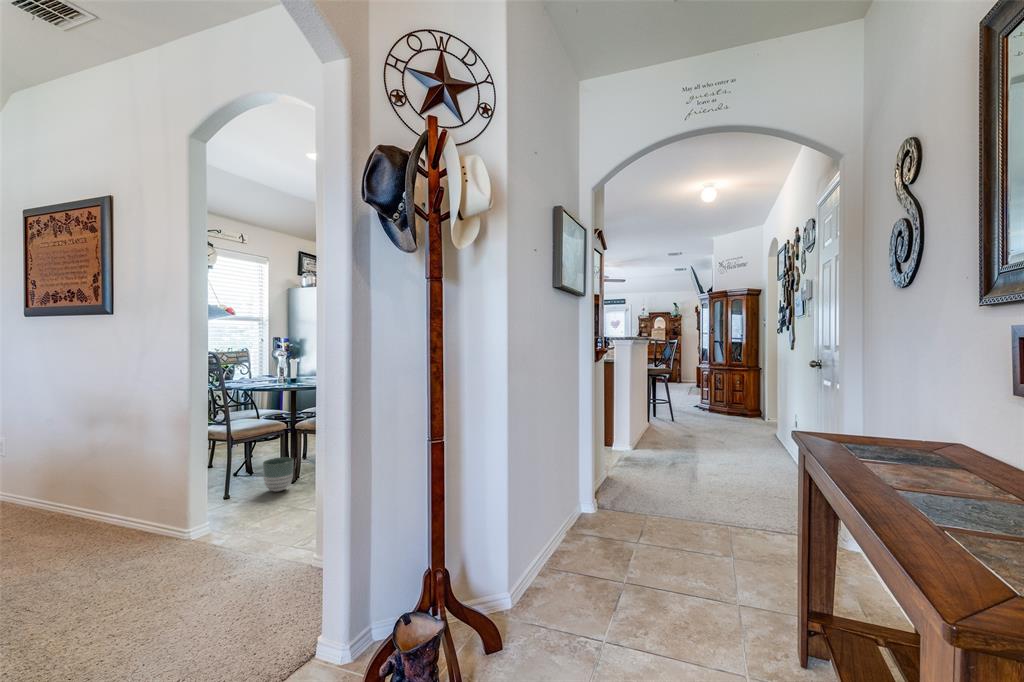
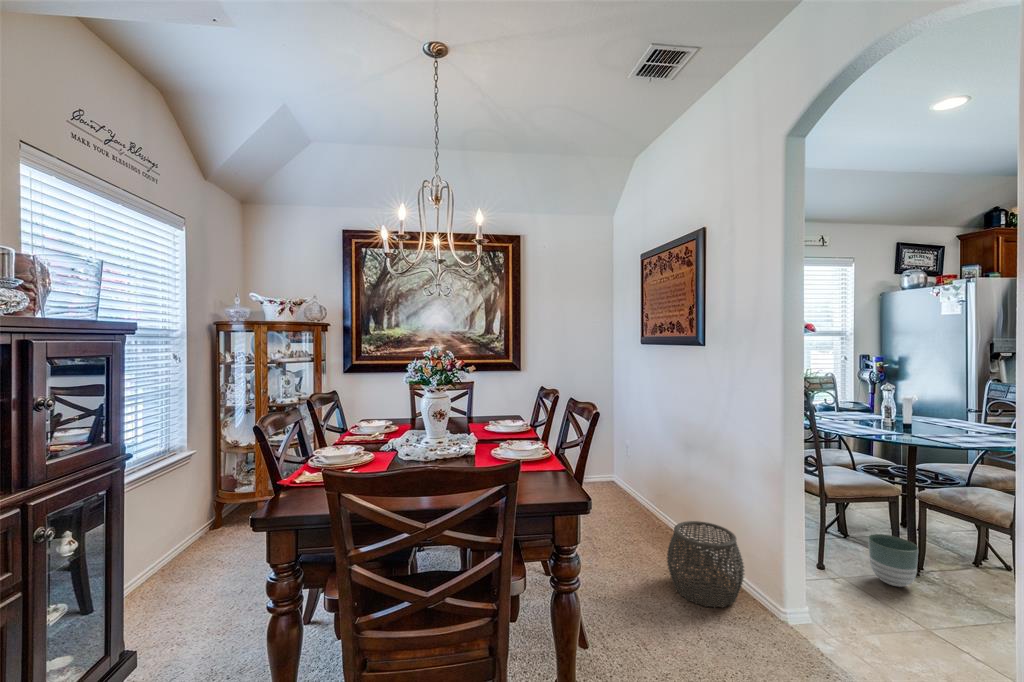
woven basket: none [61,483,153,562] -> present [667,521,744,608]

